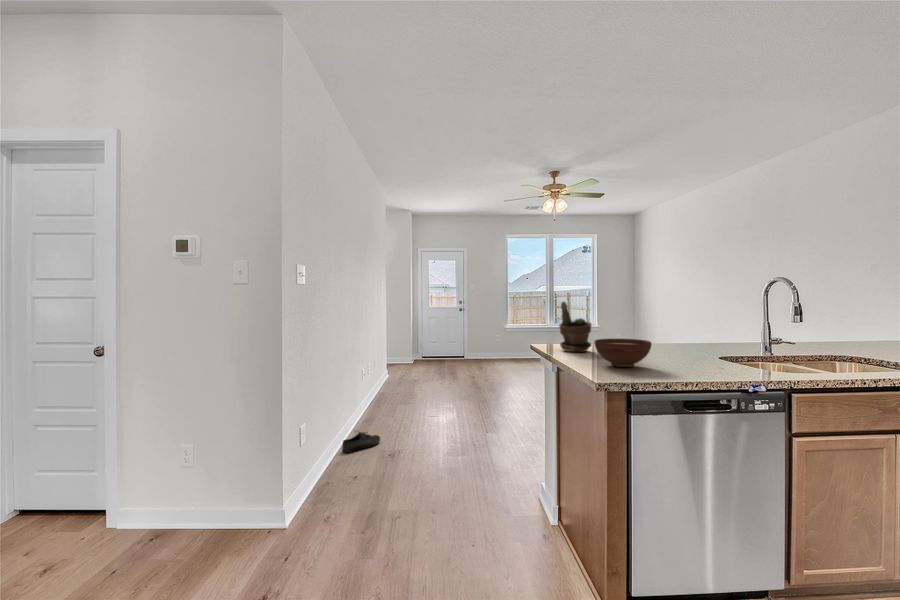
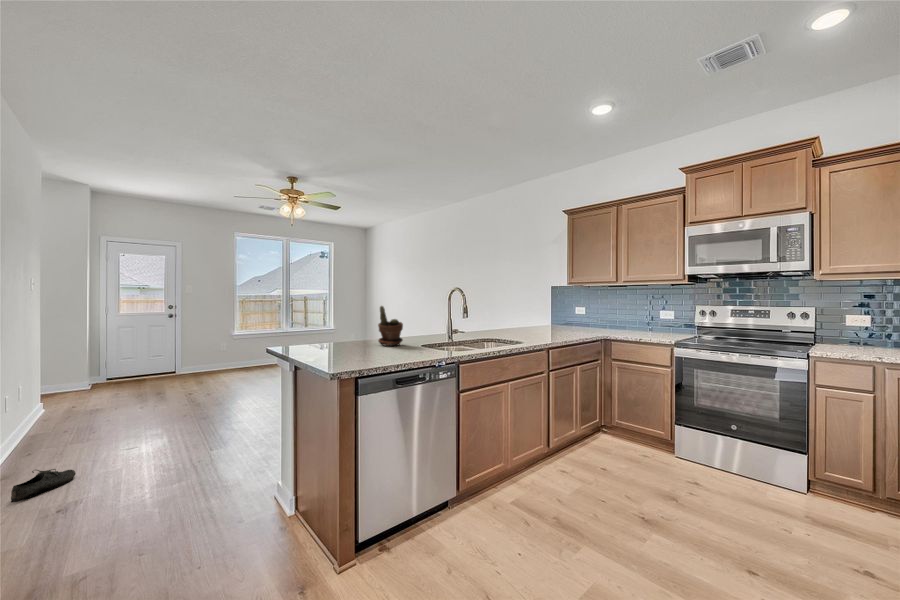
potted plant: present [559,302,591,352] -> present [378,306,403,346]
bowl: present [594,339,652,367] -> none [329,336,373,358]

